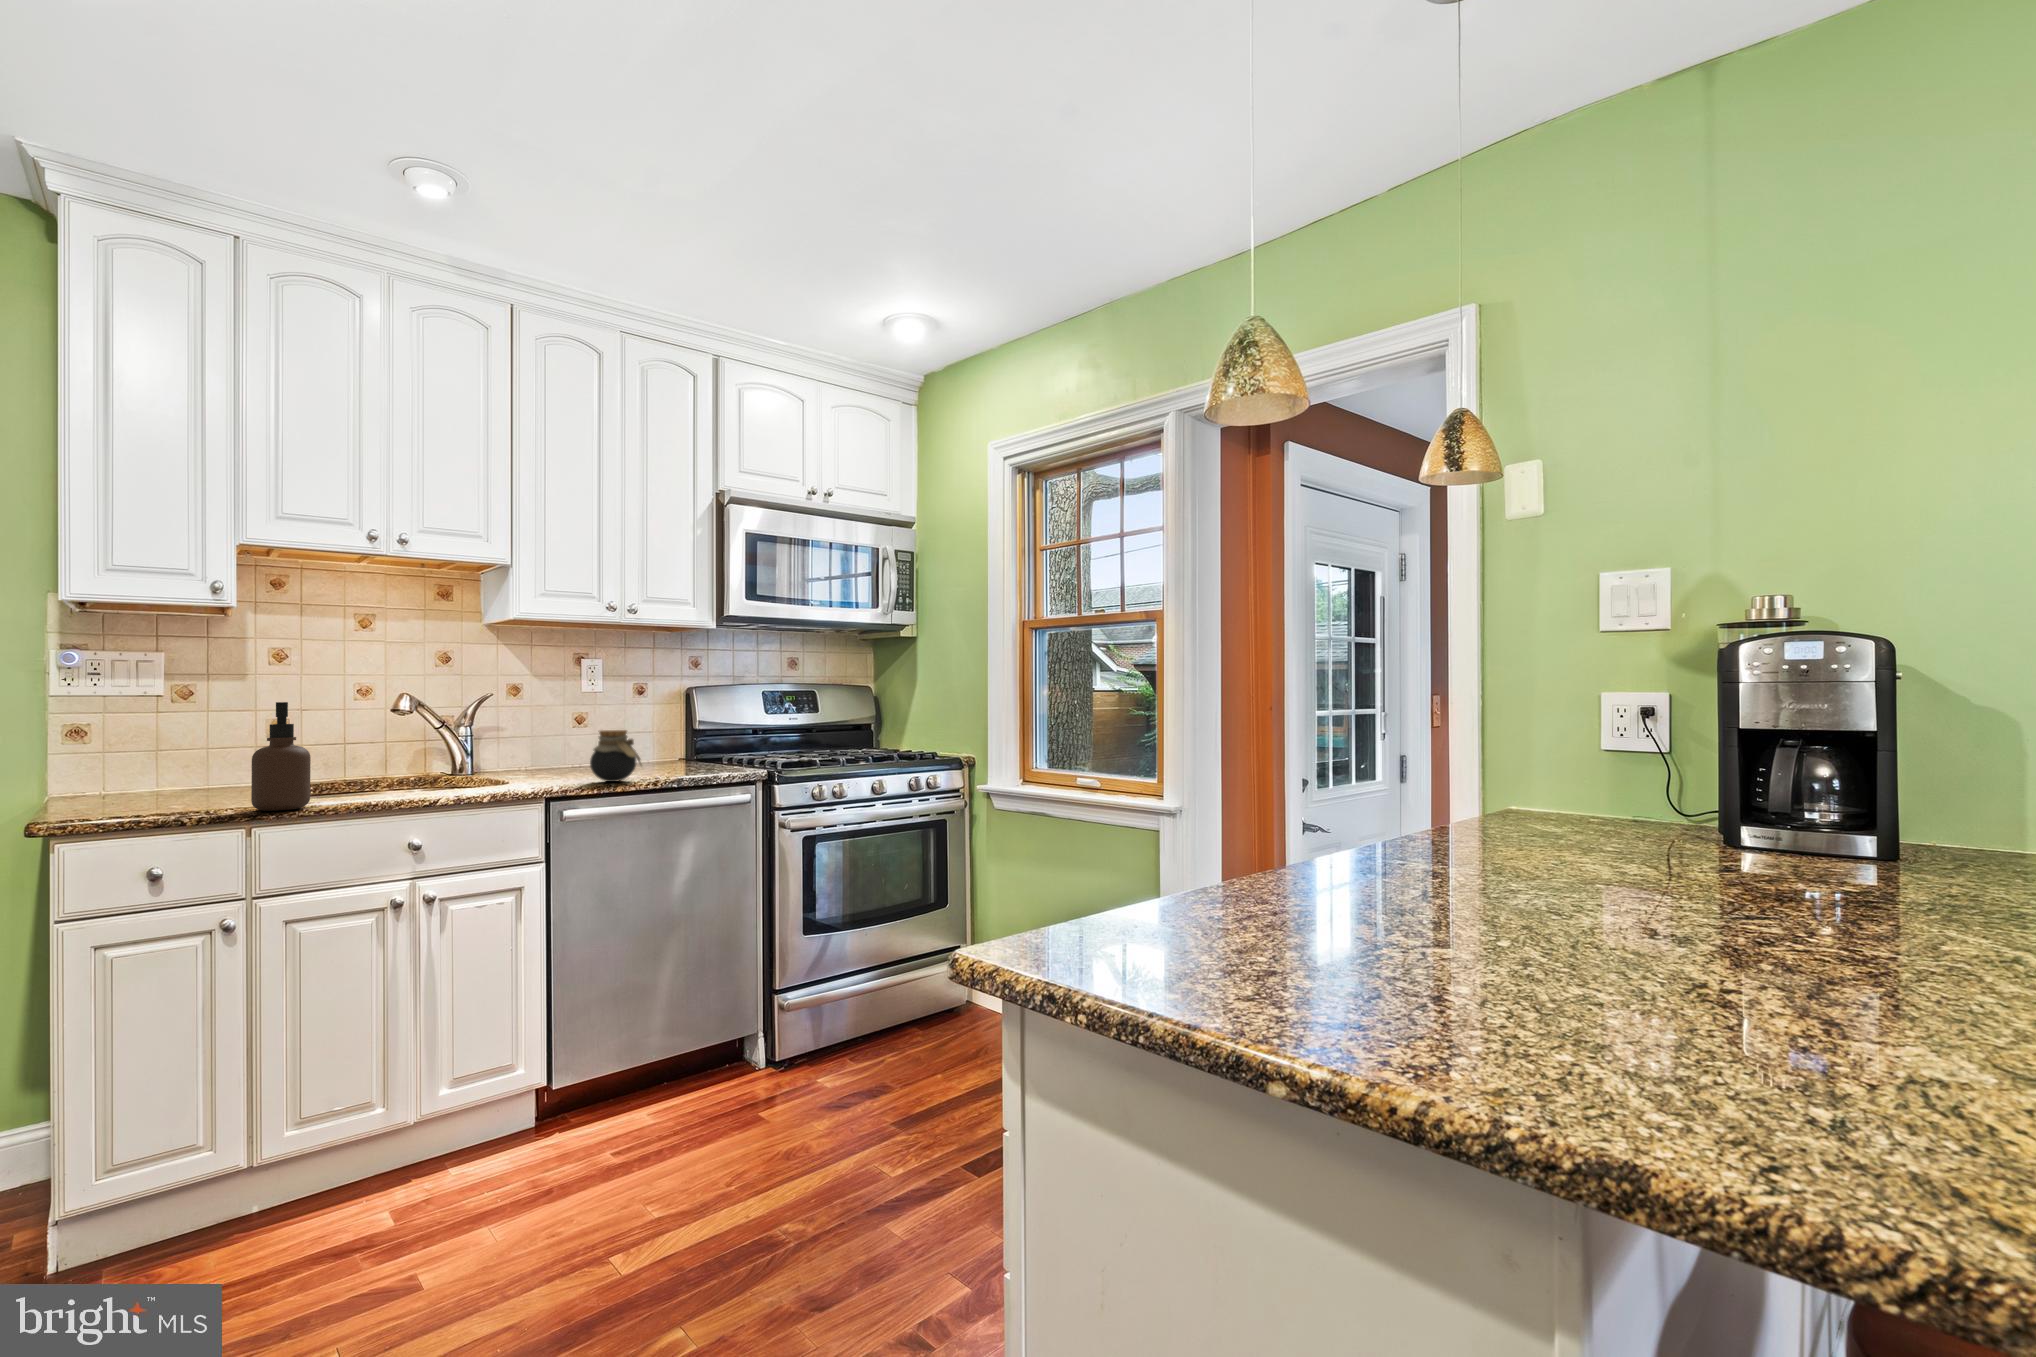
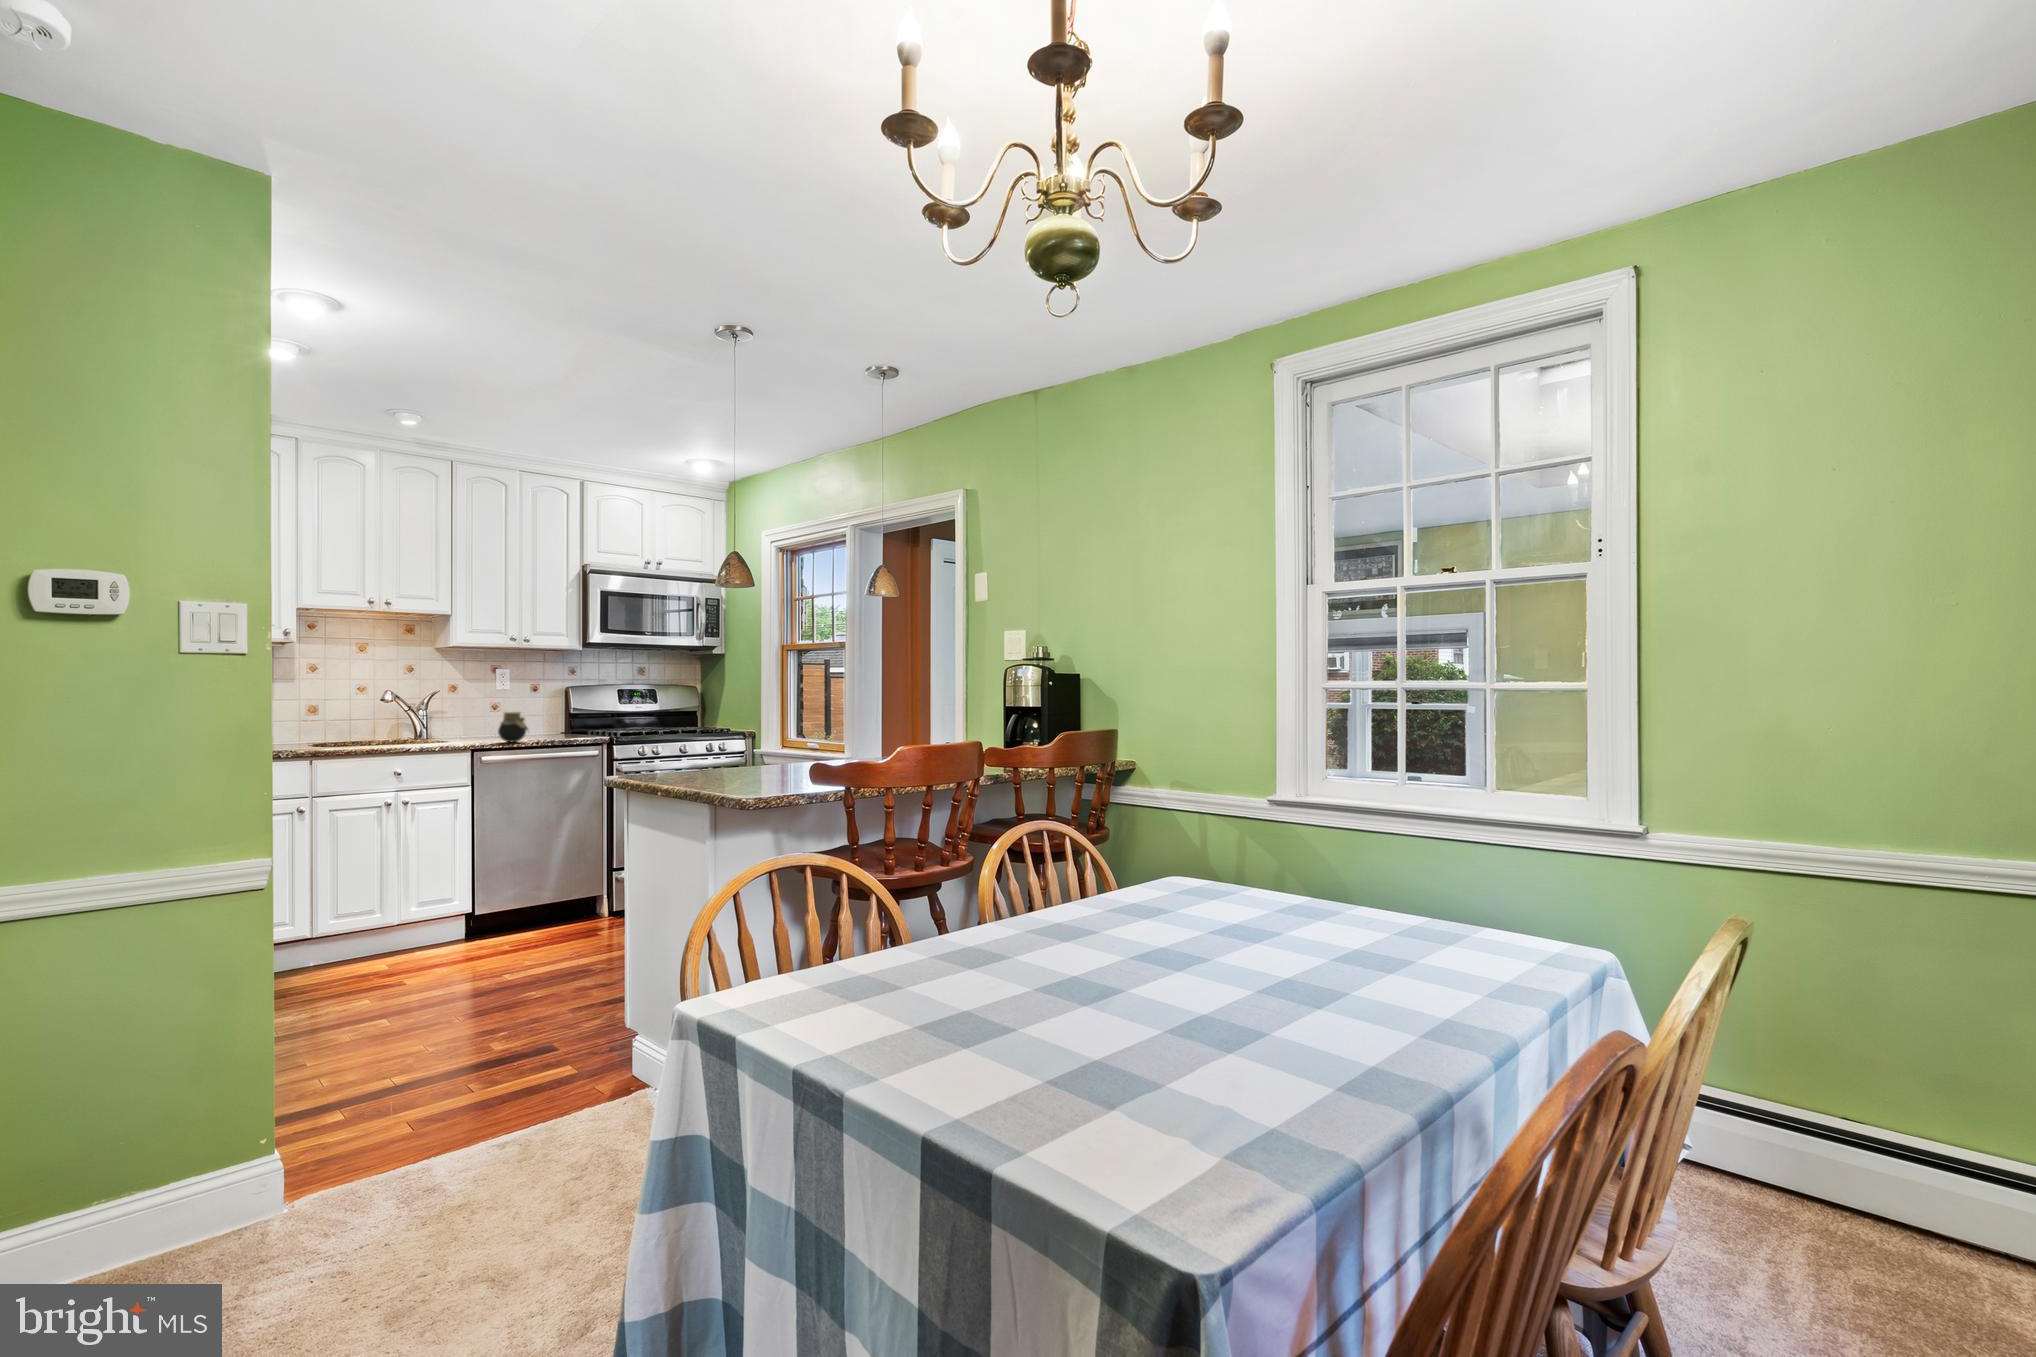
soap dispenser: present [251,702,311,811] -> none [313,695,343,752]

